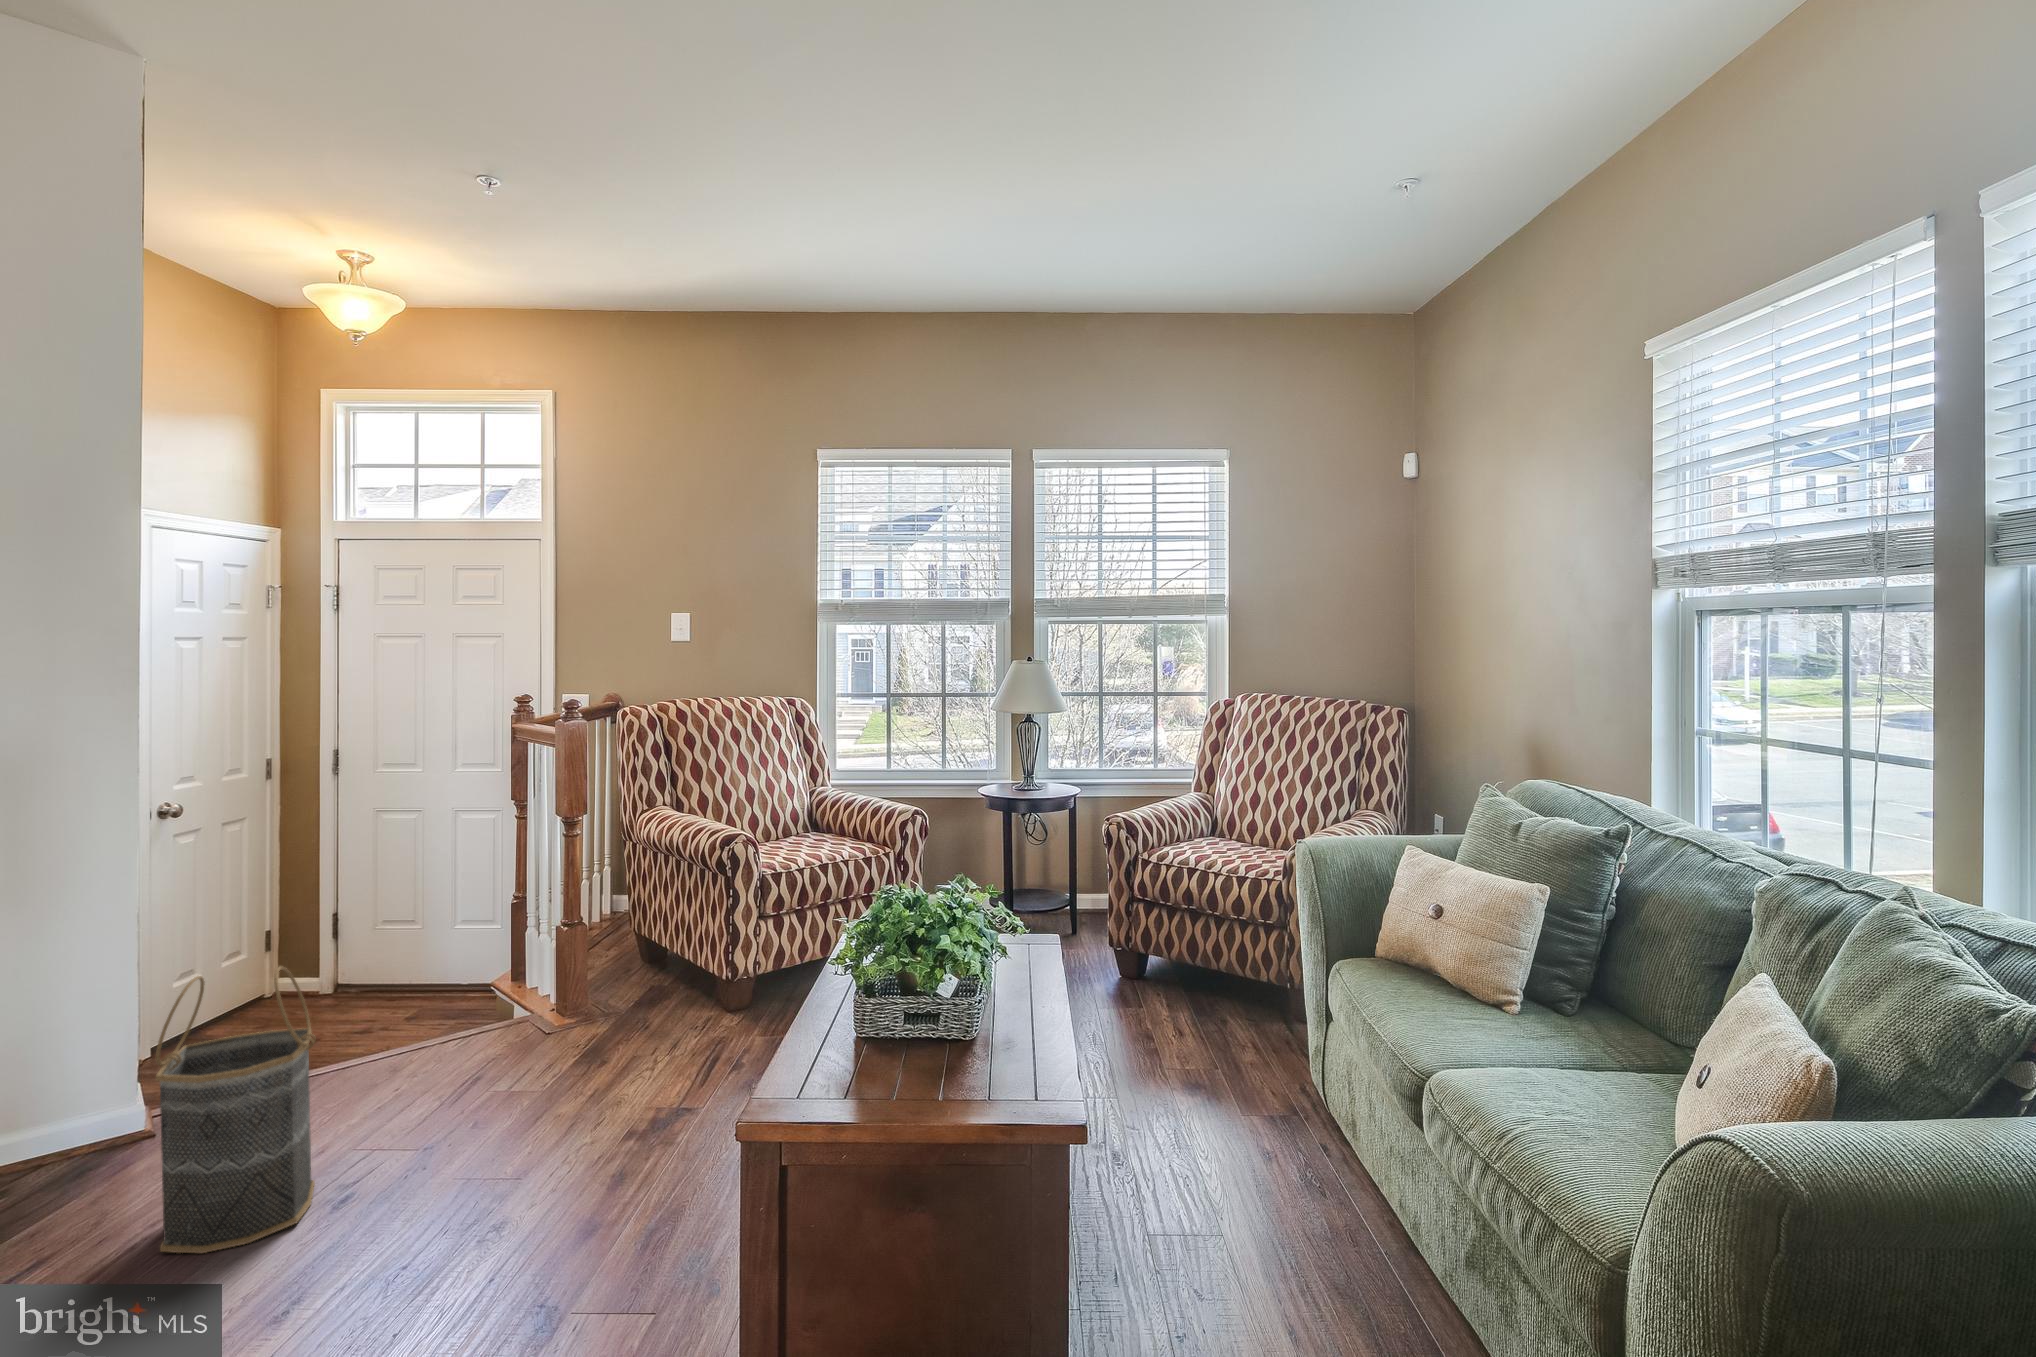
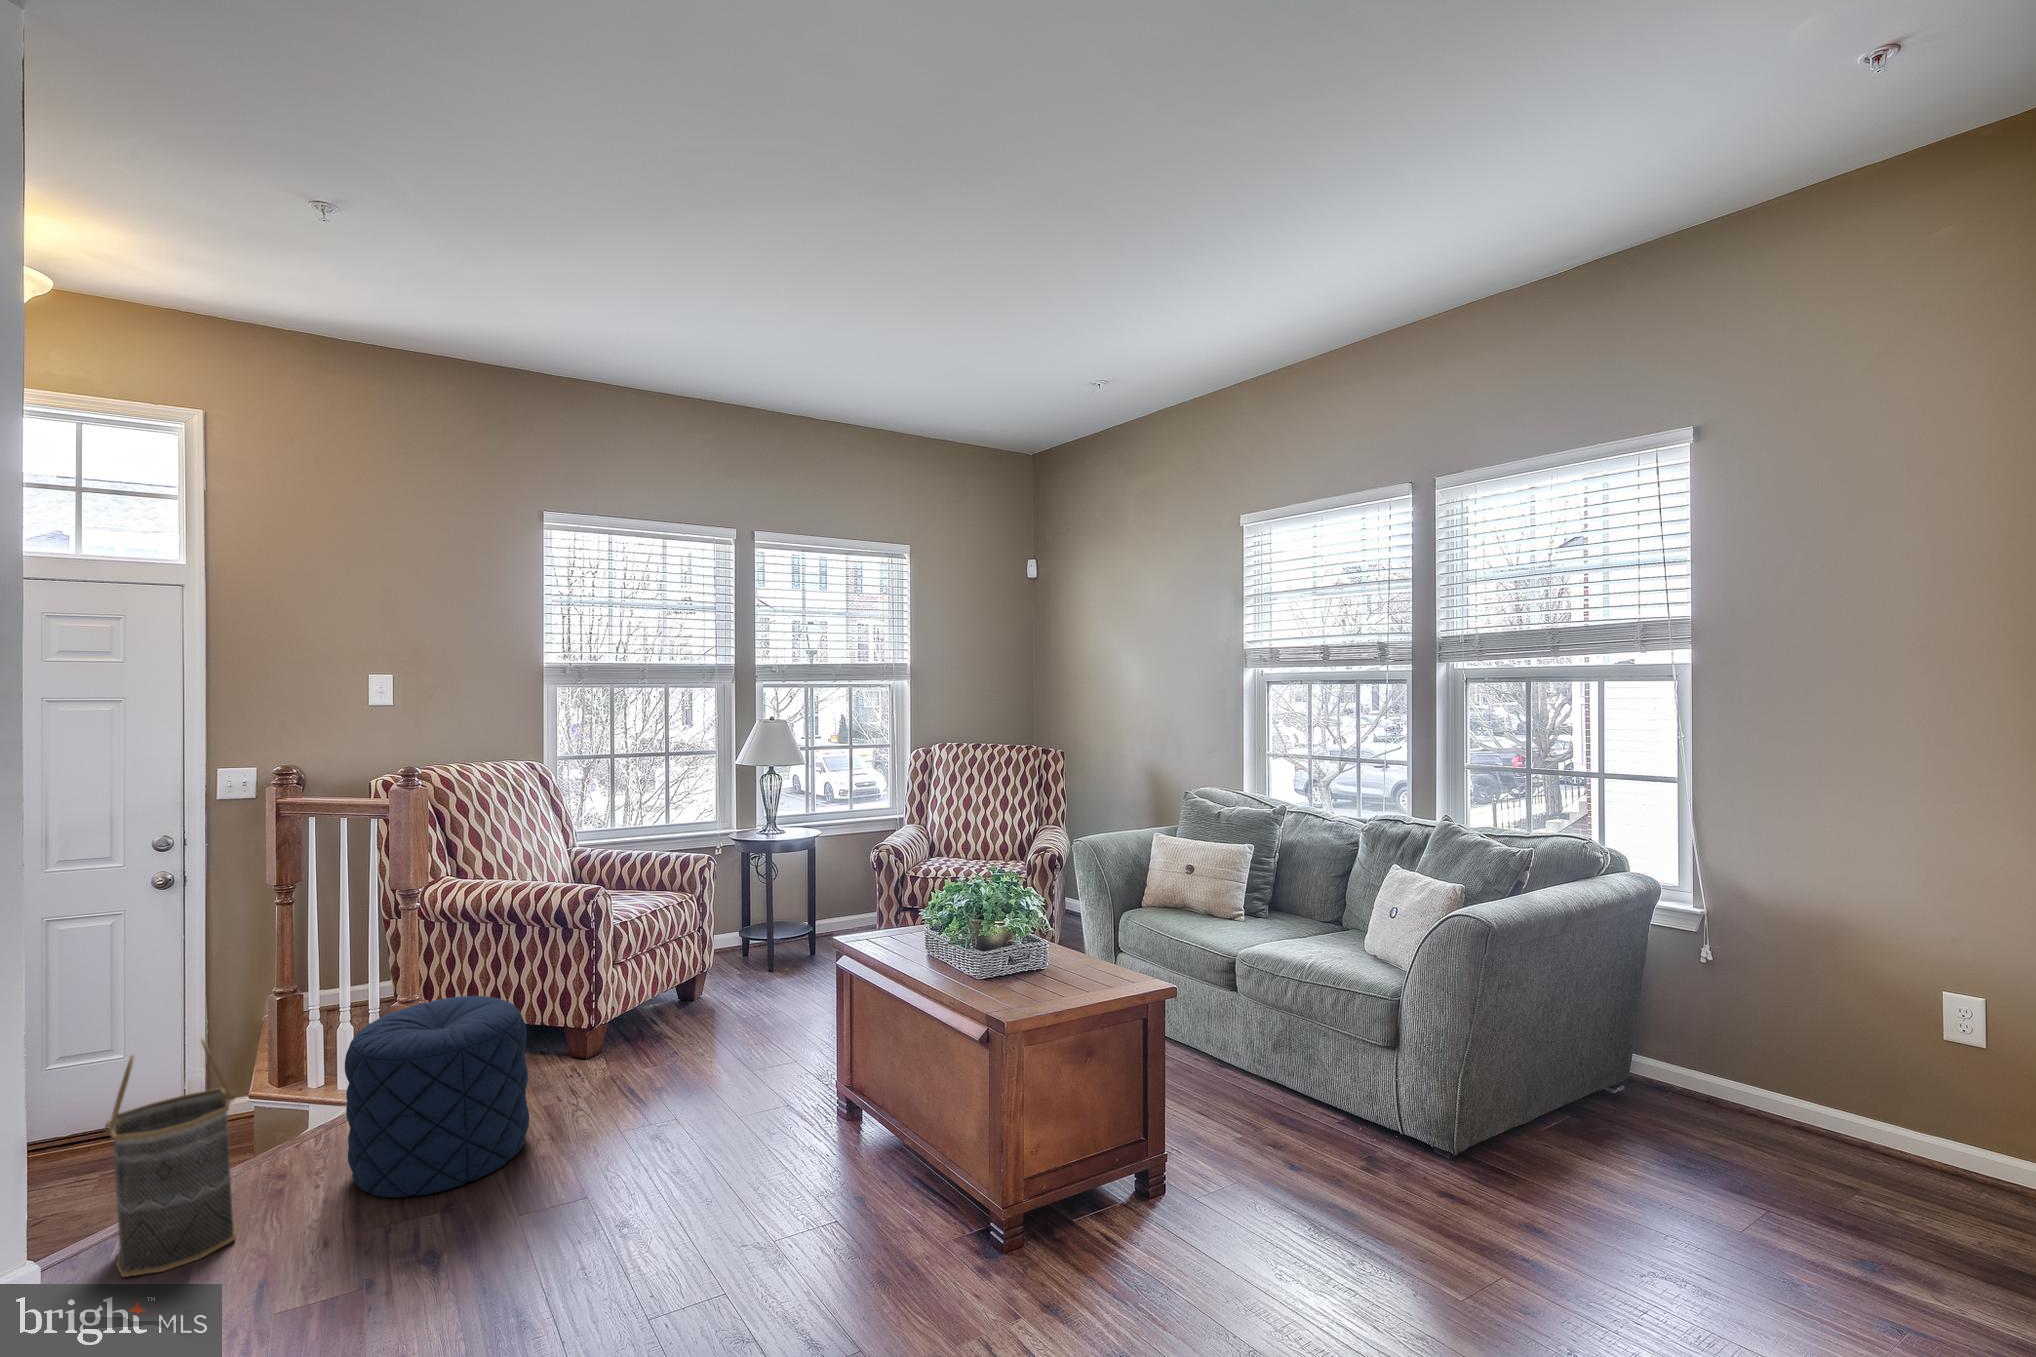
pouf: none [451,949,669,1202] -> present [345,996,529,1198]

